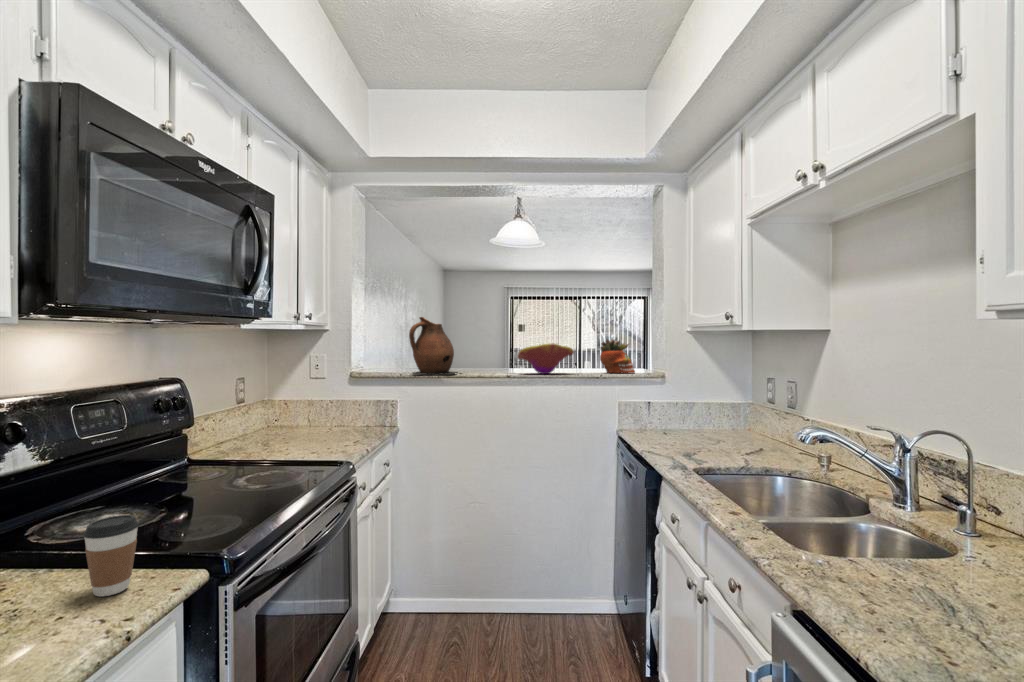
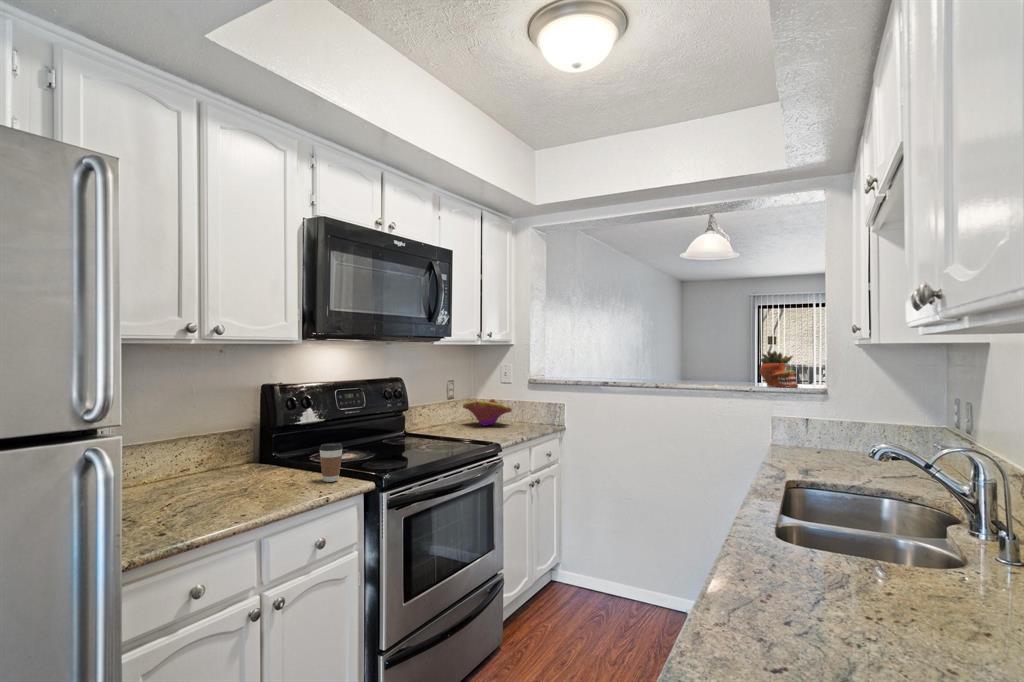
ceramic pitcher: present [409,317,458,375] -> none [571,332,618,384]
decorative bowl: present [517,344,574,374] -> present [463,399,512,426]

